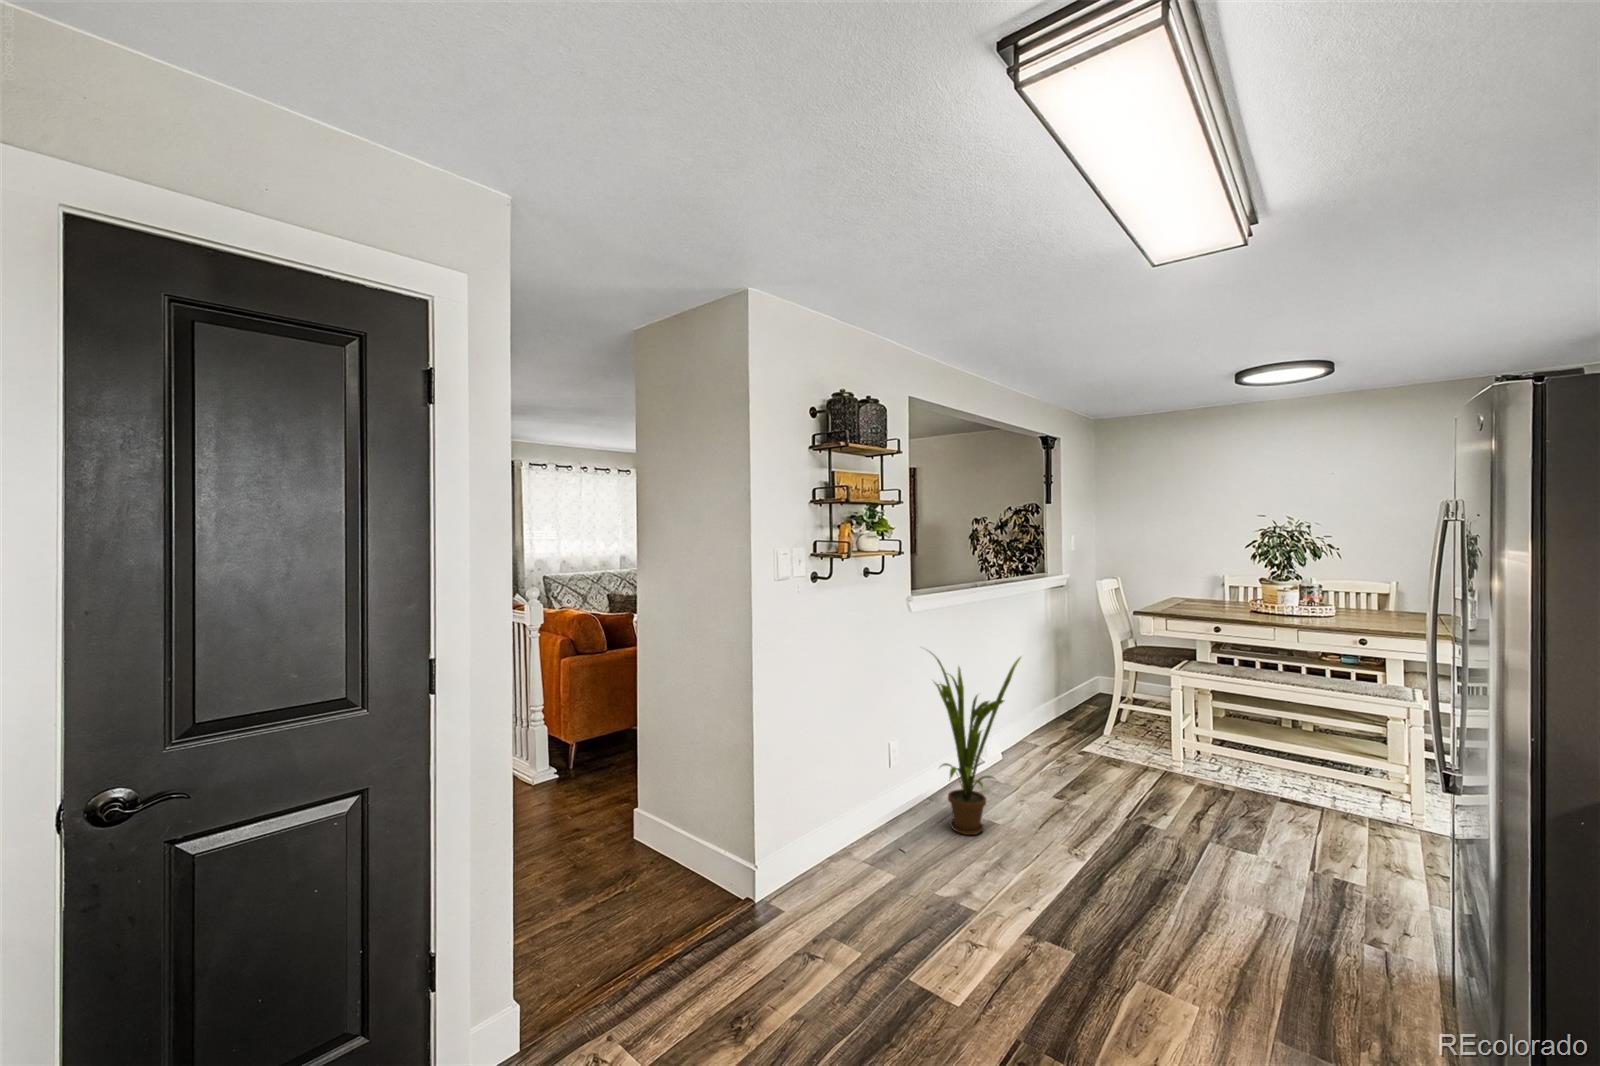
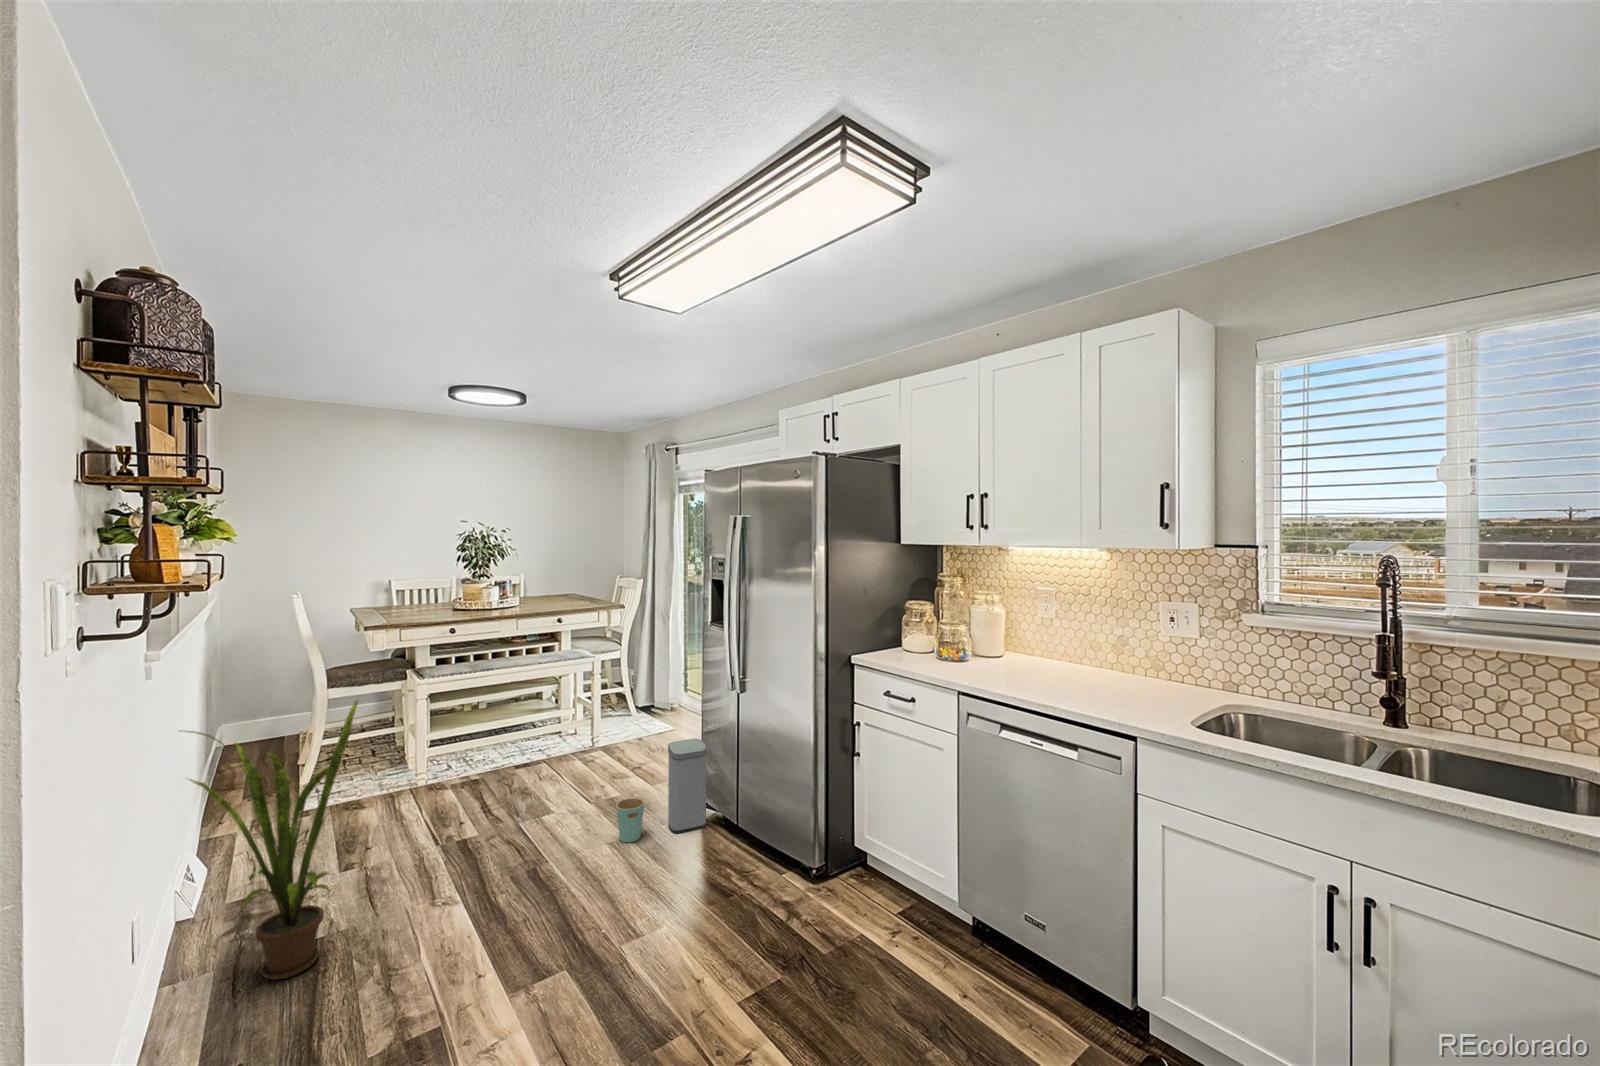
trash can: none [1280,827,1445,981] -> present [616,739,707,842]

